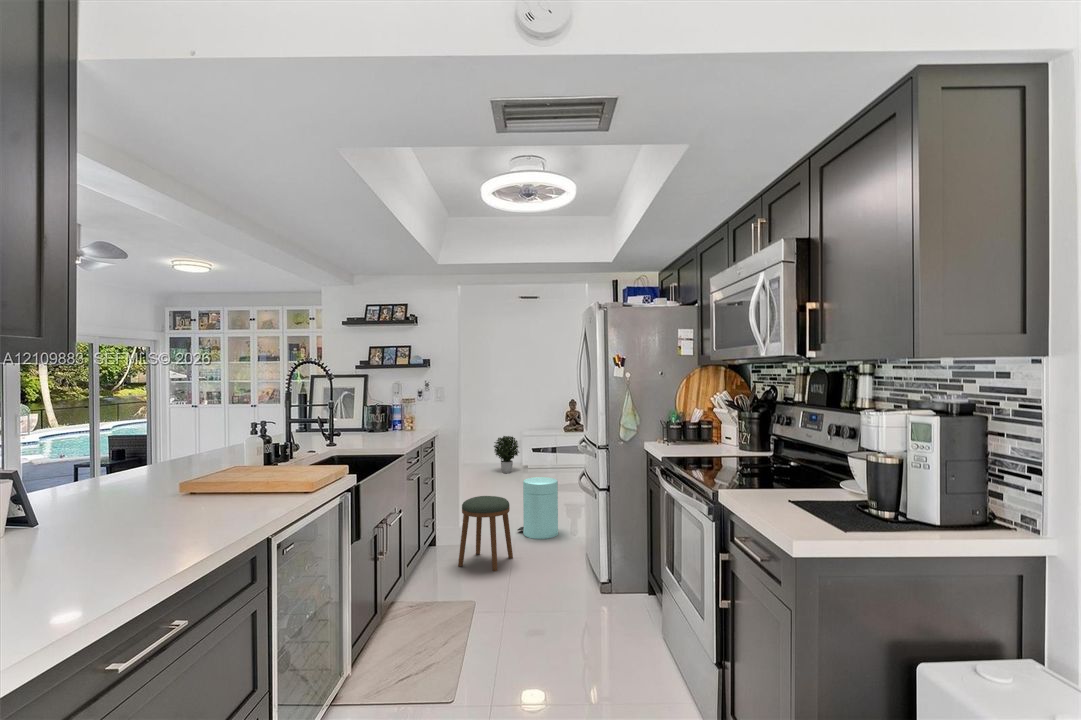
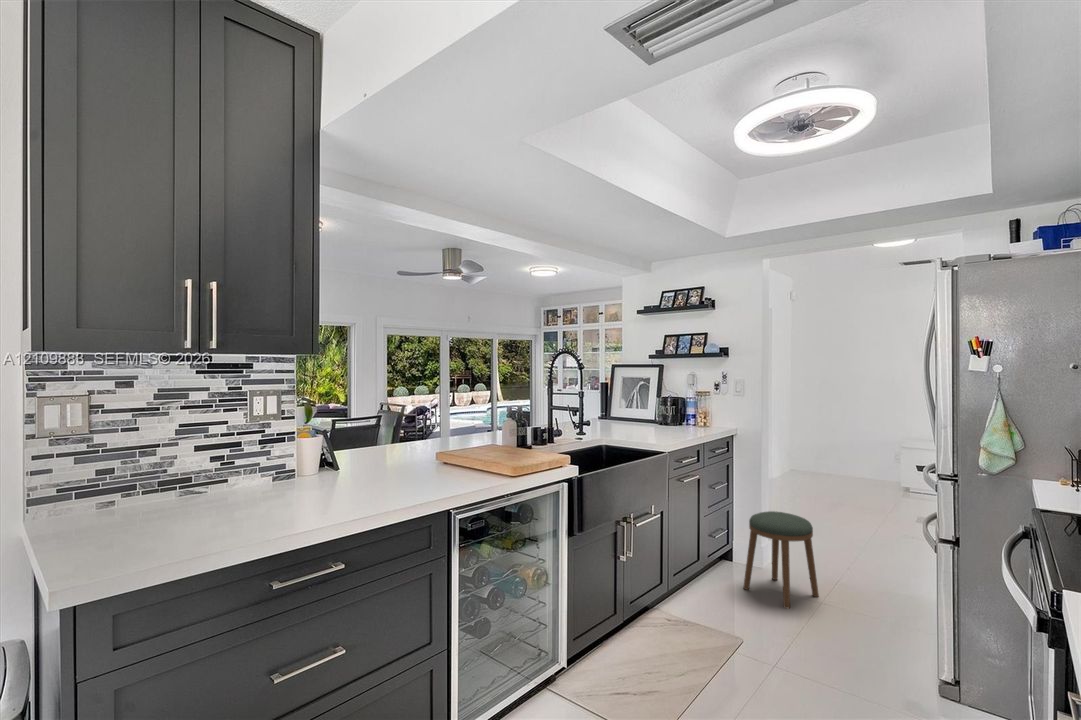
potted plant: present [494,436,519,474] -> none [841,439,879,485]
trash can: present [518,477,558,539] -> none [839,499,901,584]

